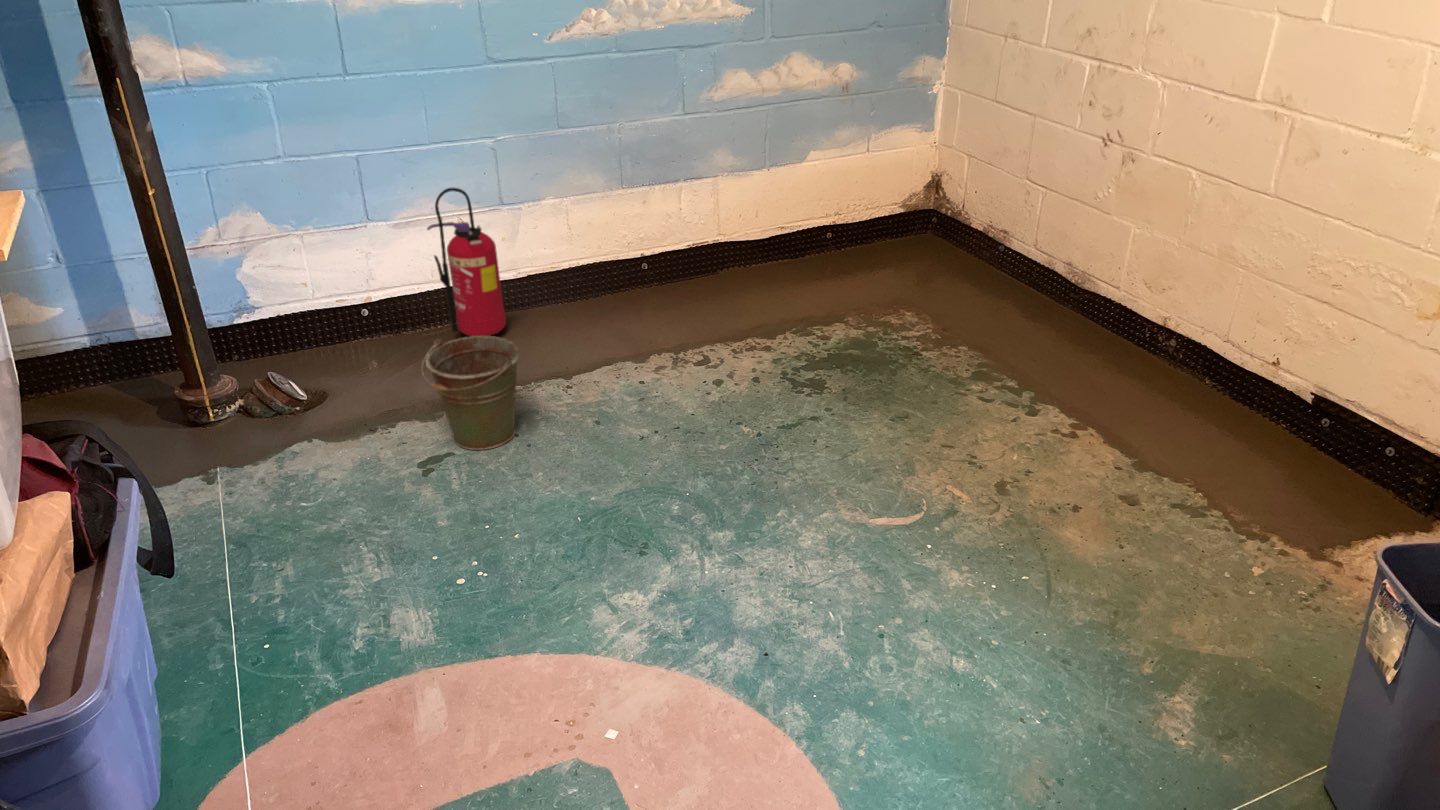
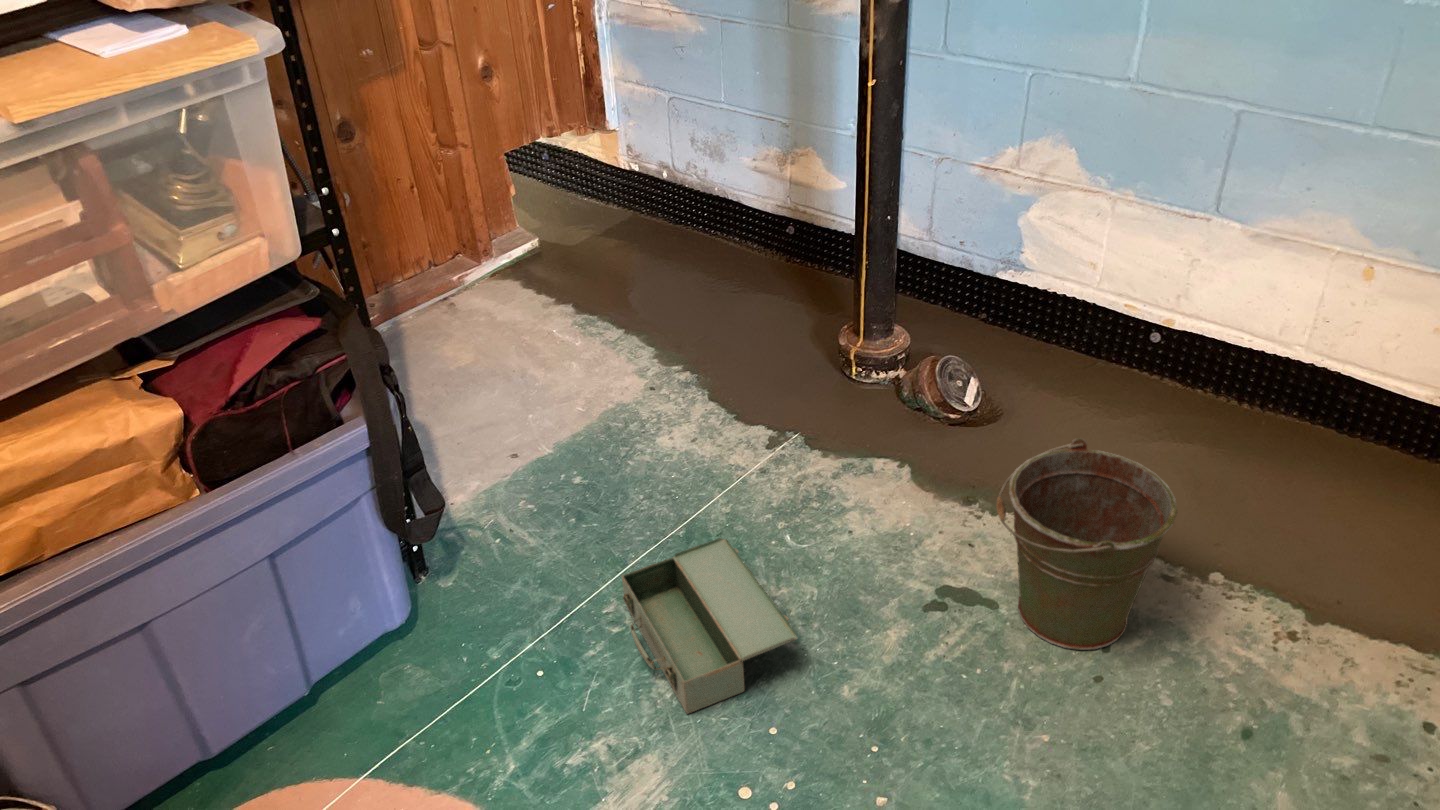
fire extinguisher: present [427,188,506,336] -> none [1244,209,1387,472]
toolbox: none [256,507,402,589] -> present [622,538,798,714]

